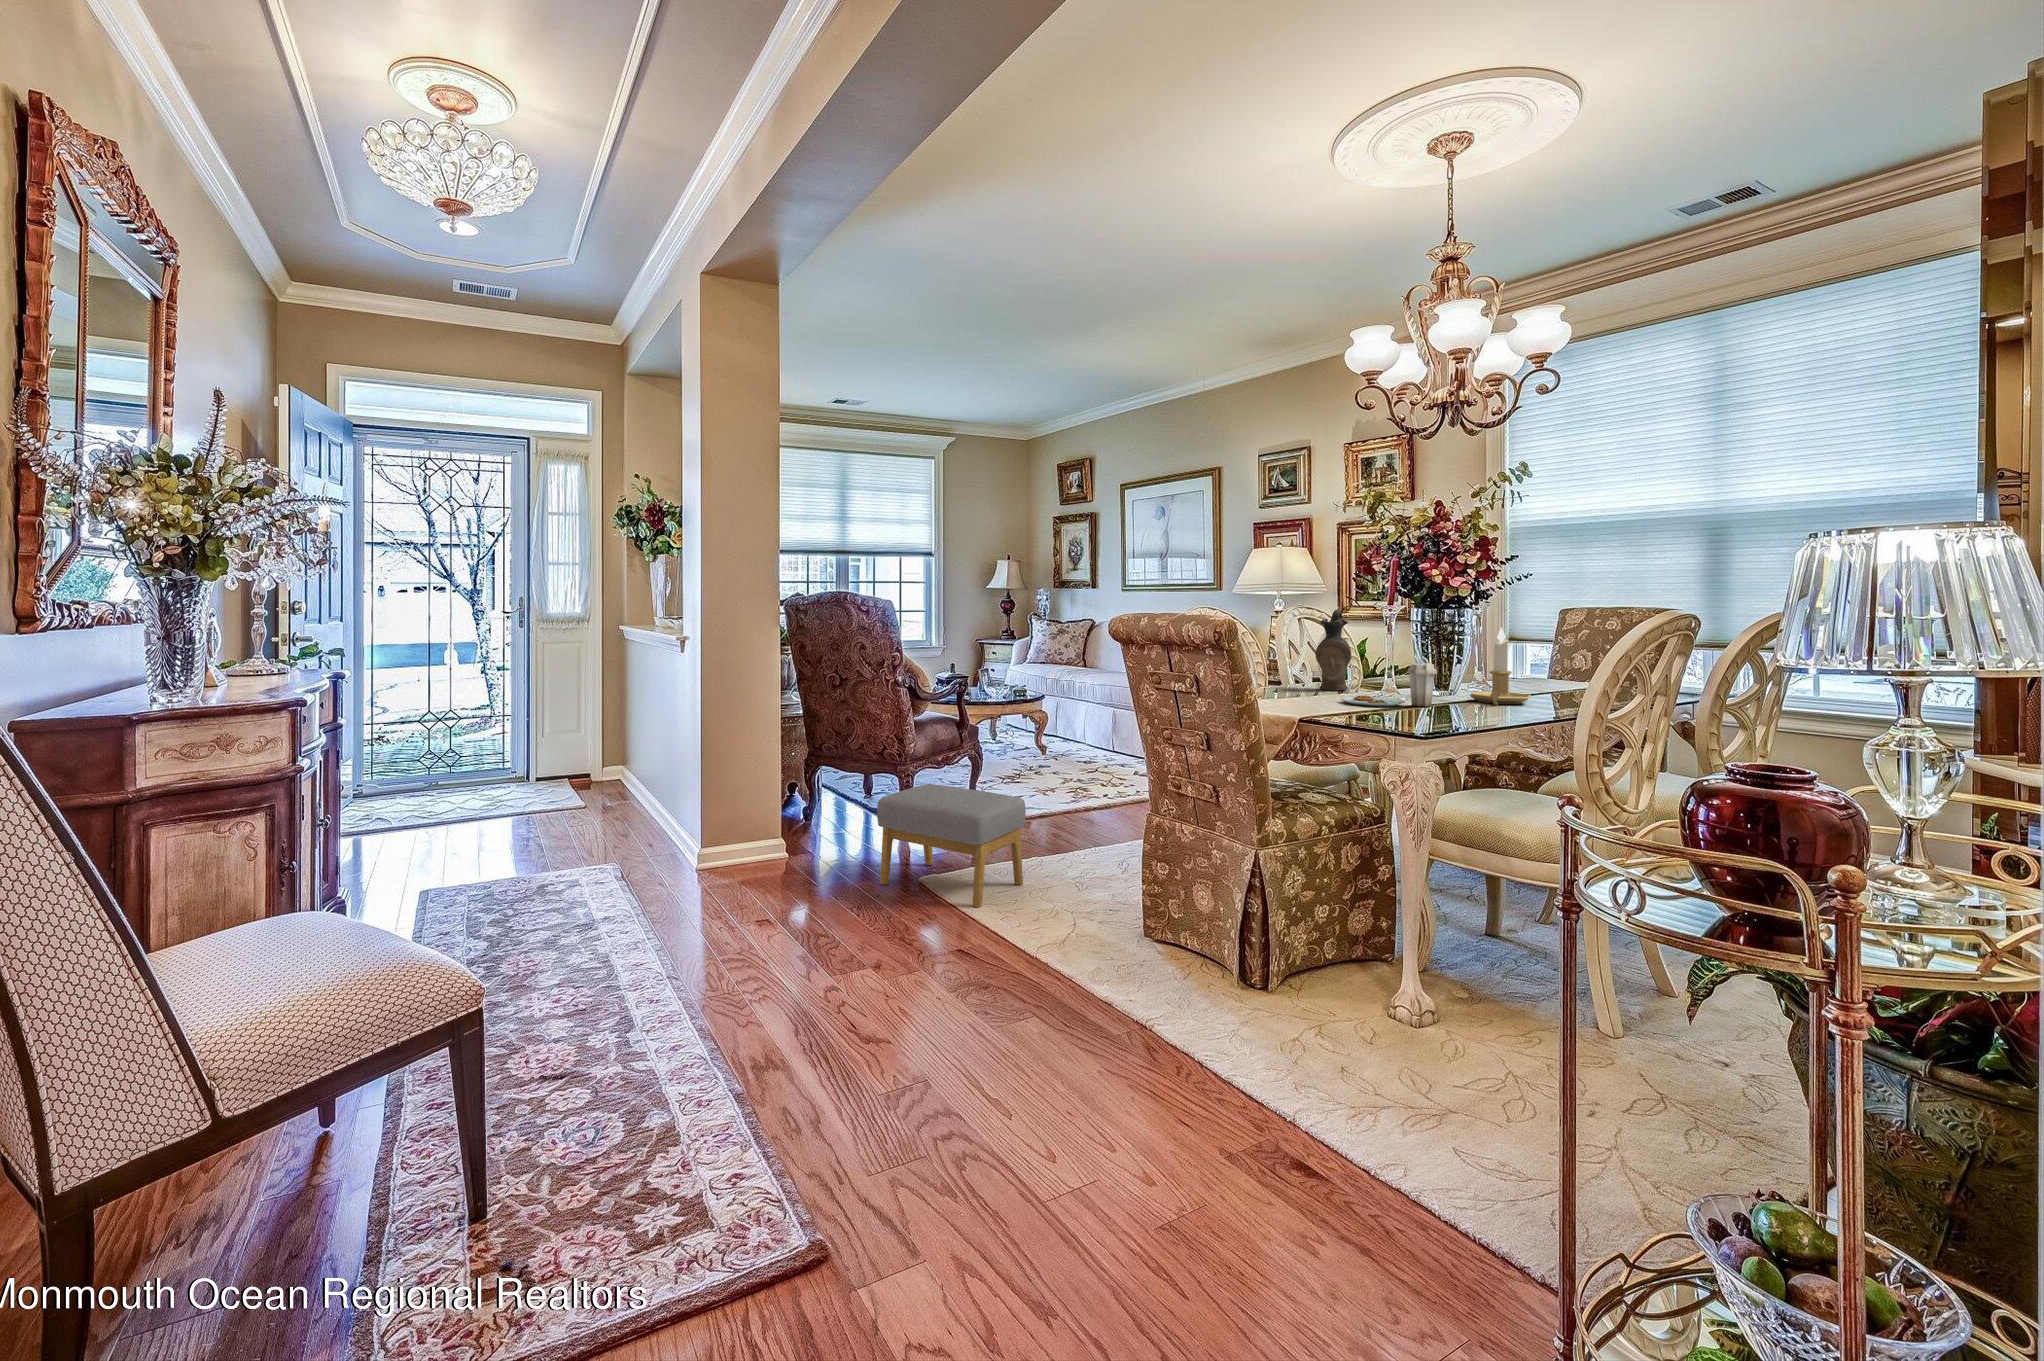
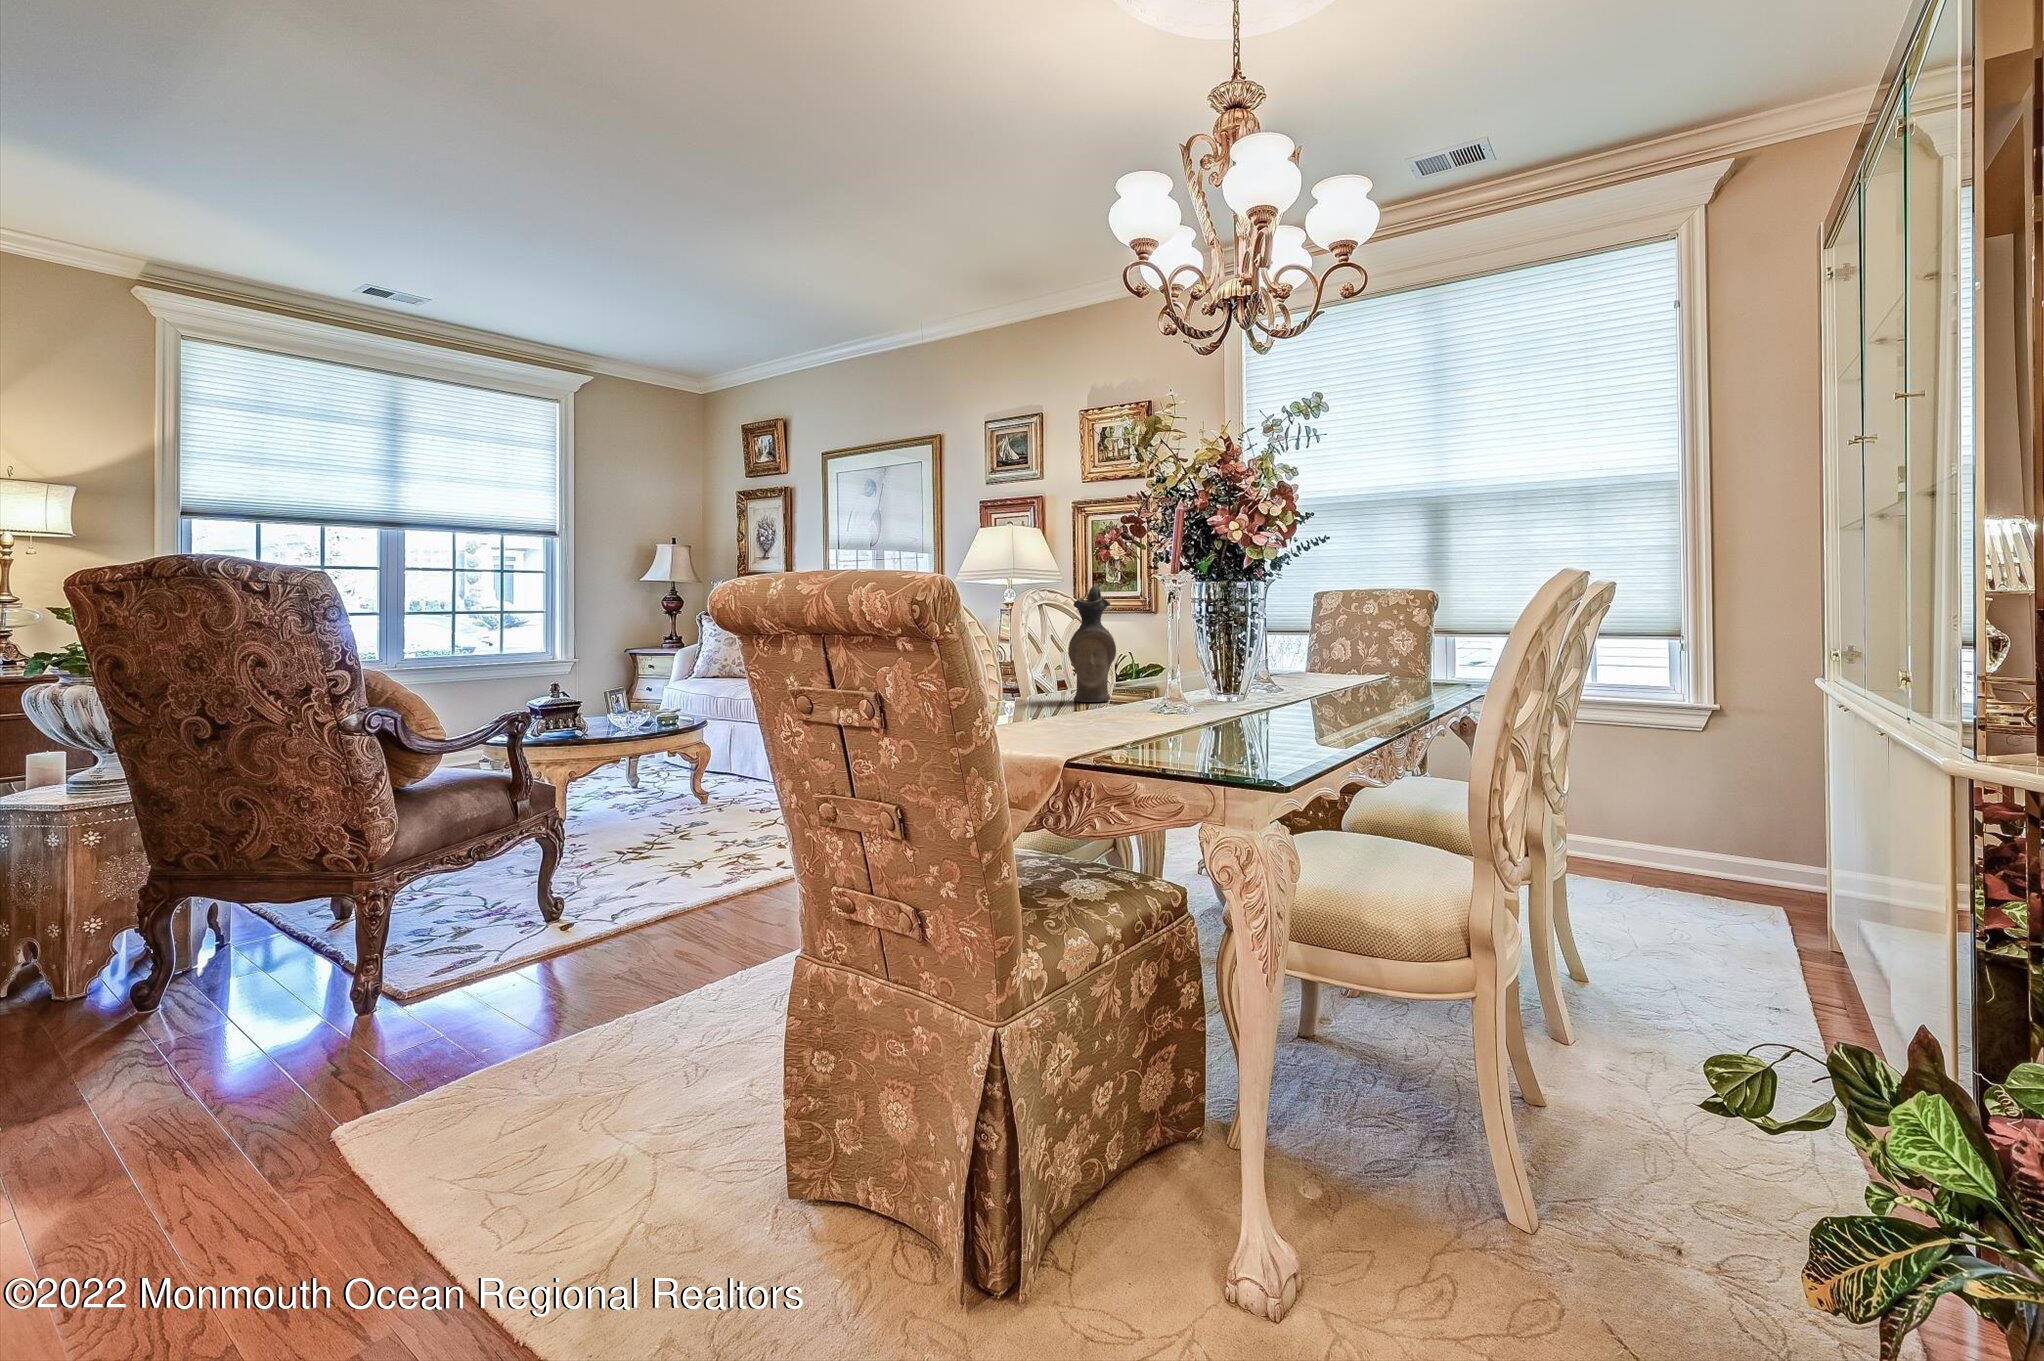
candlestick: present [1470,628,1531,705] -> none [1269,607,1340,714]
plate: present [1341,663,1437,706] -> none [1113,657,1243,727]
footstool: present [877,784,1026,907] -> none [211,918,586,1189]

